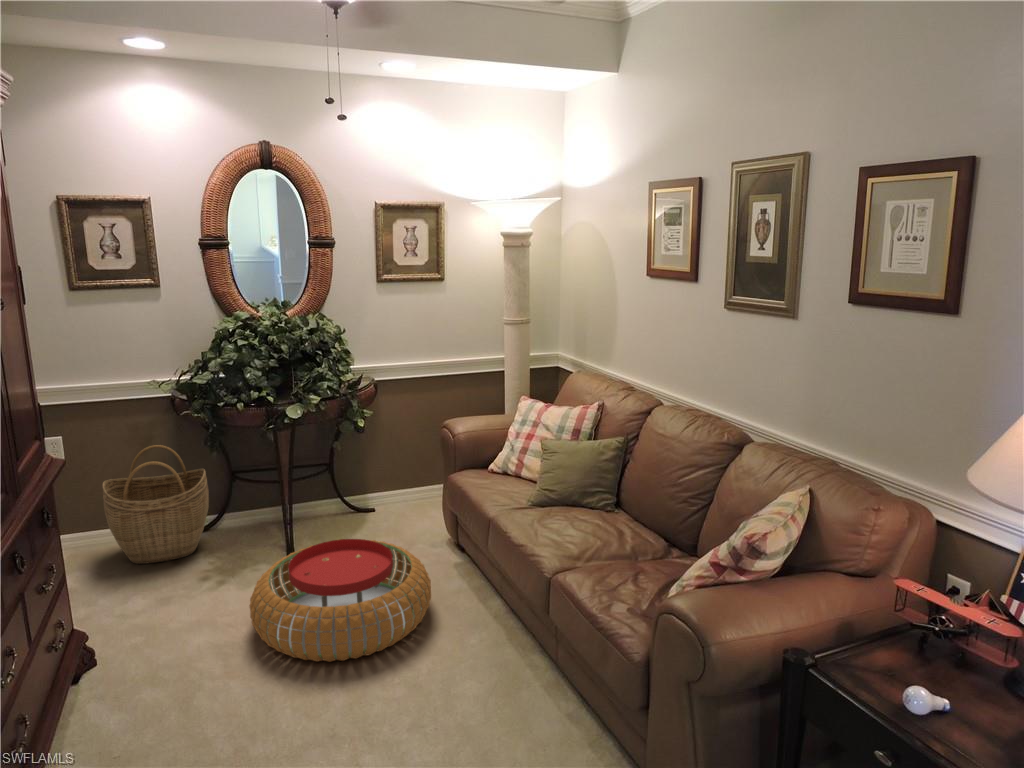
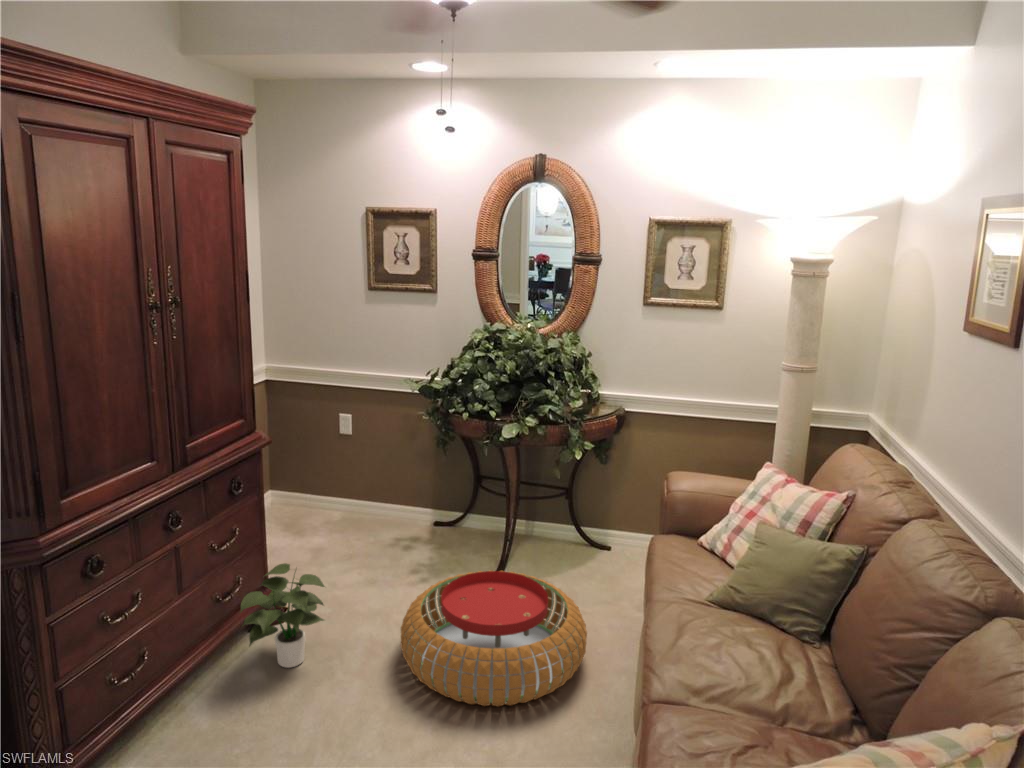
woven basket: present [103,445,209,564] -> none [362,437,449,545]
potted plant: none [78,592,174,704] -> present [241,563,325,668]

